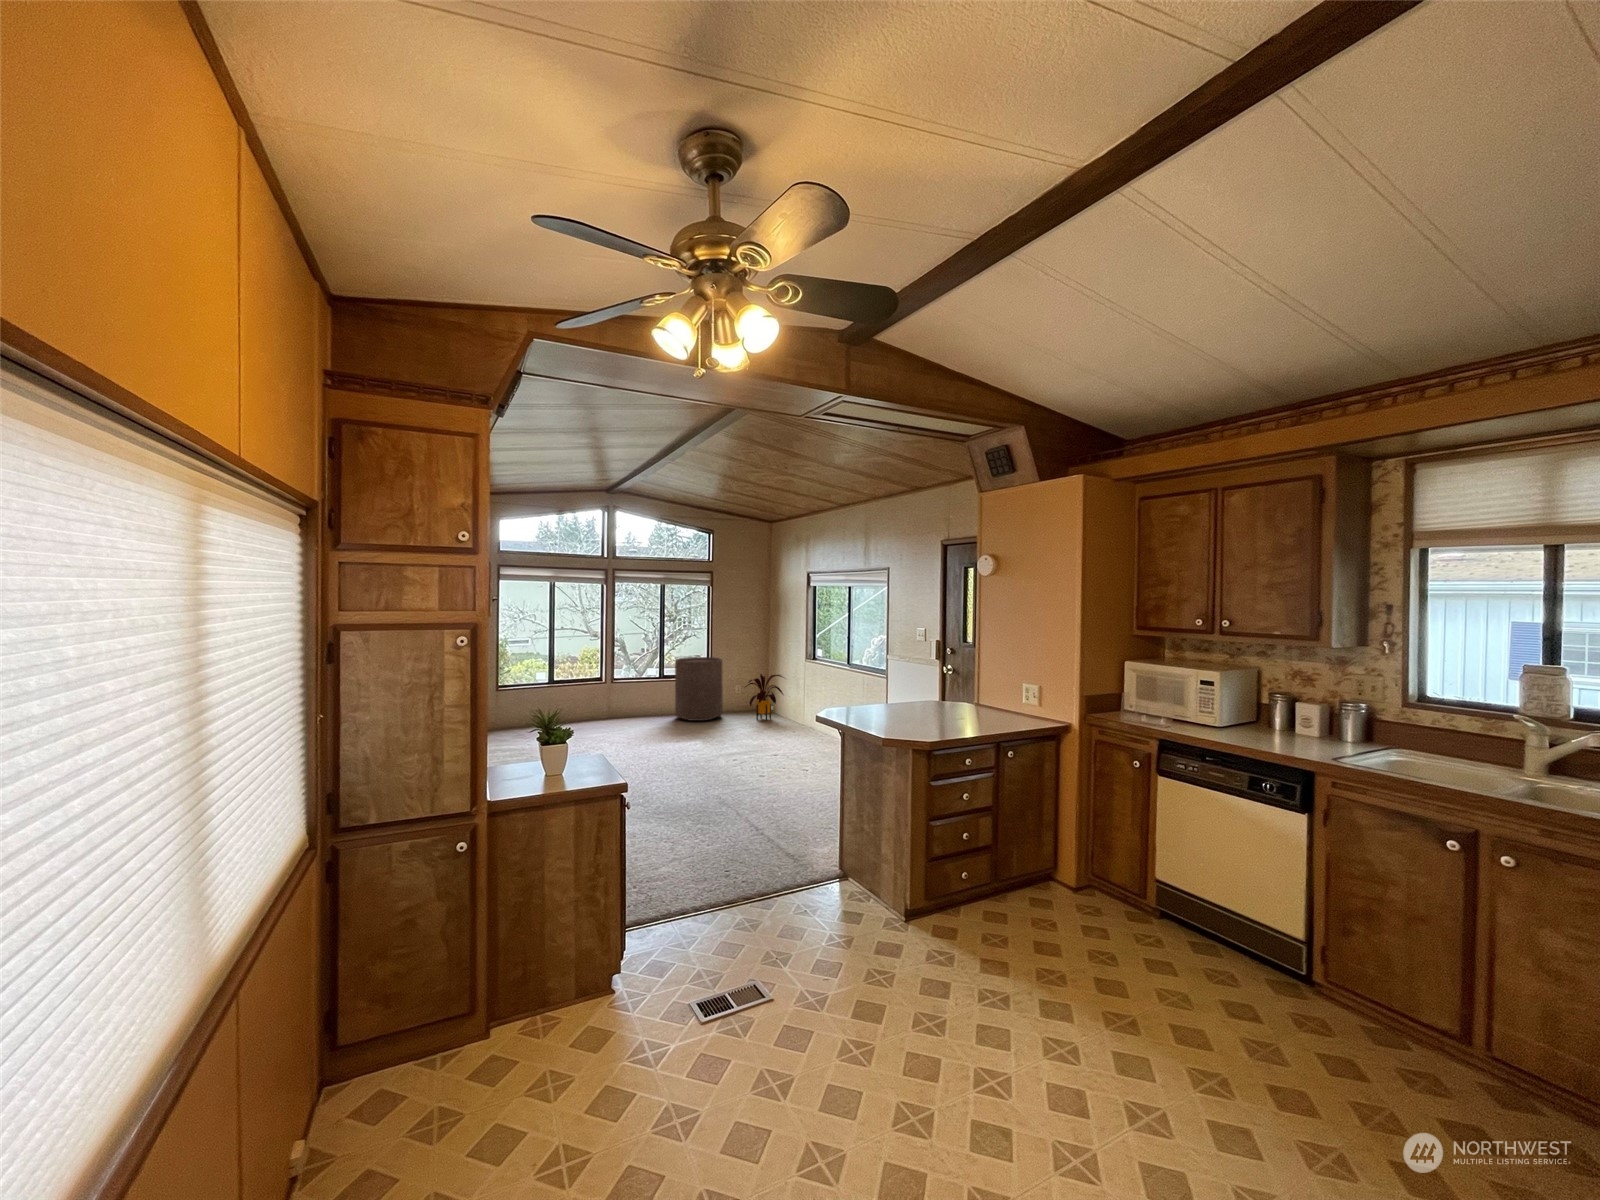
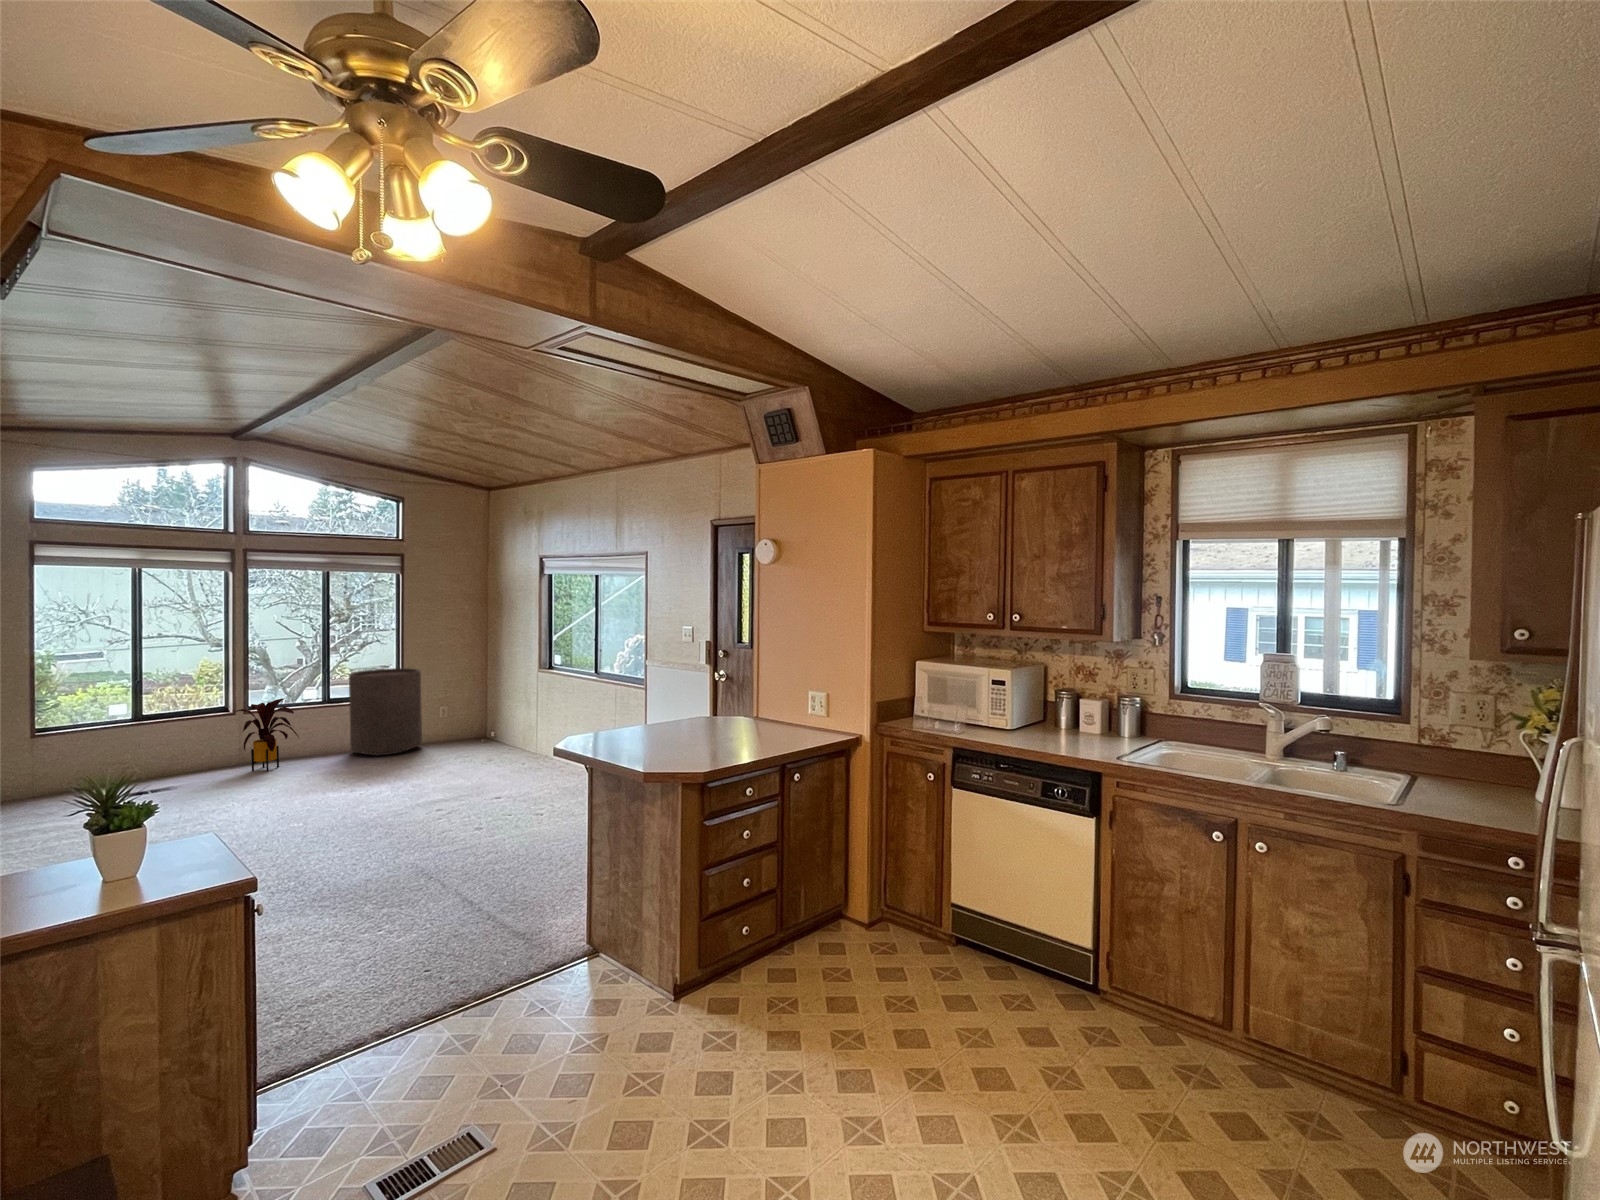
house plant: present [746,674,784,720] -> present [229,698,298,771]

